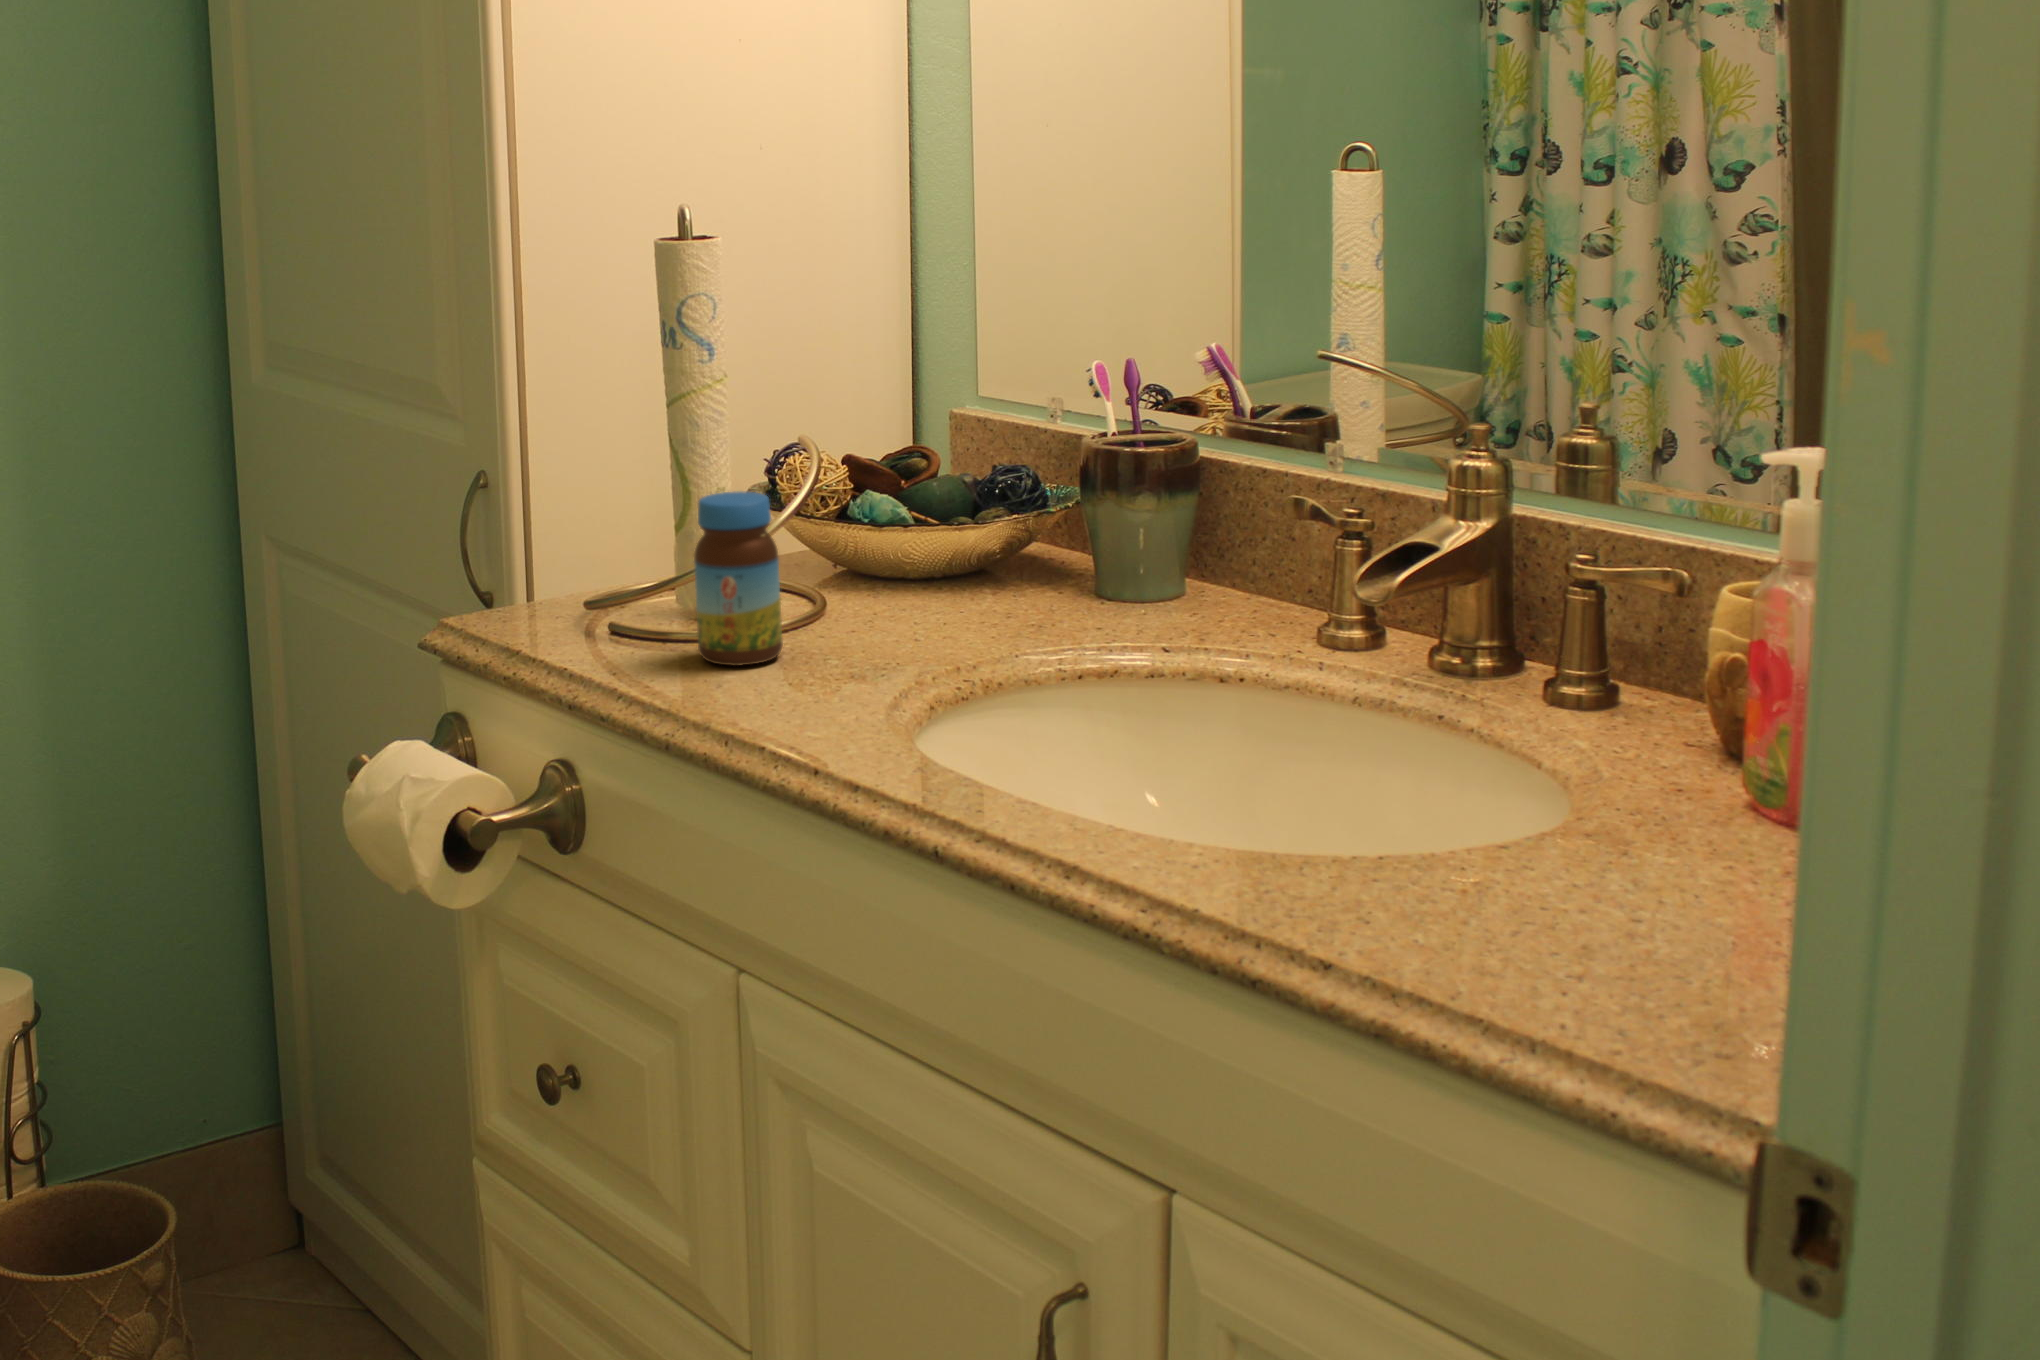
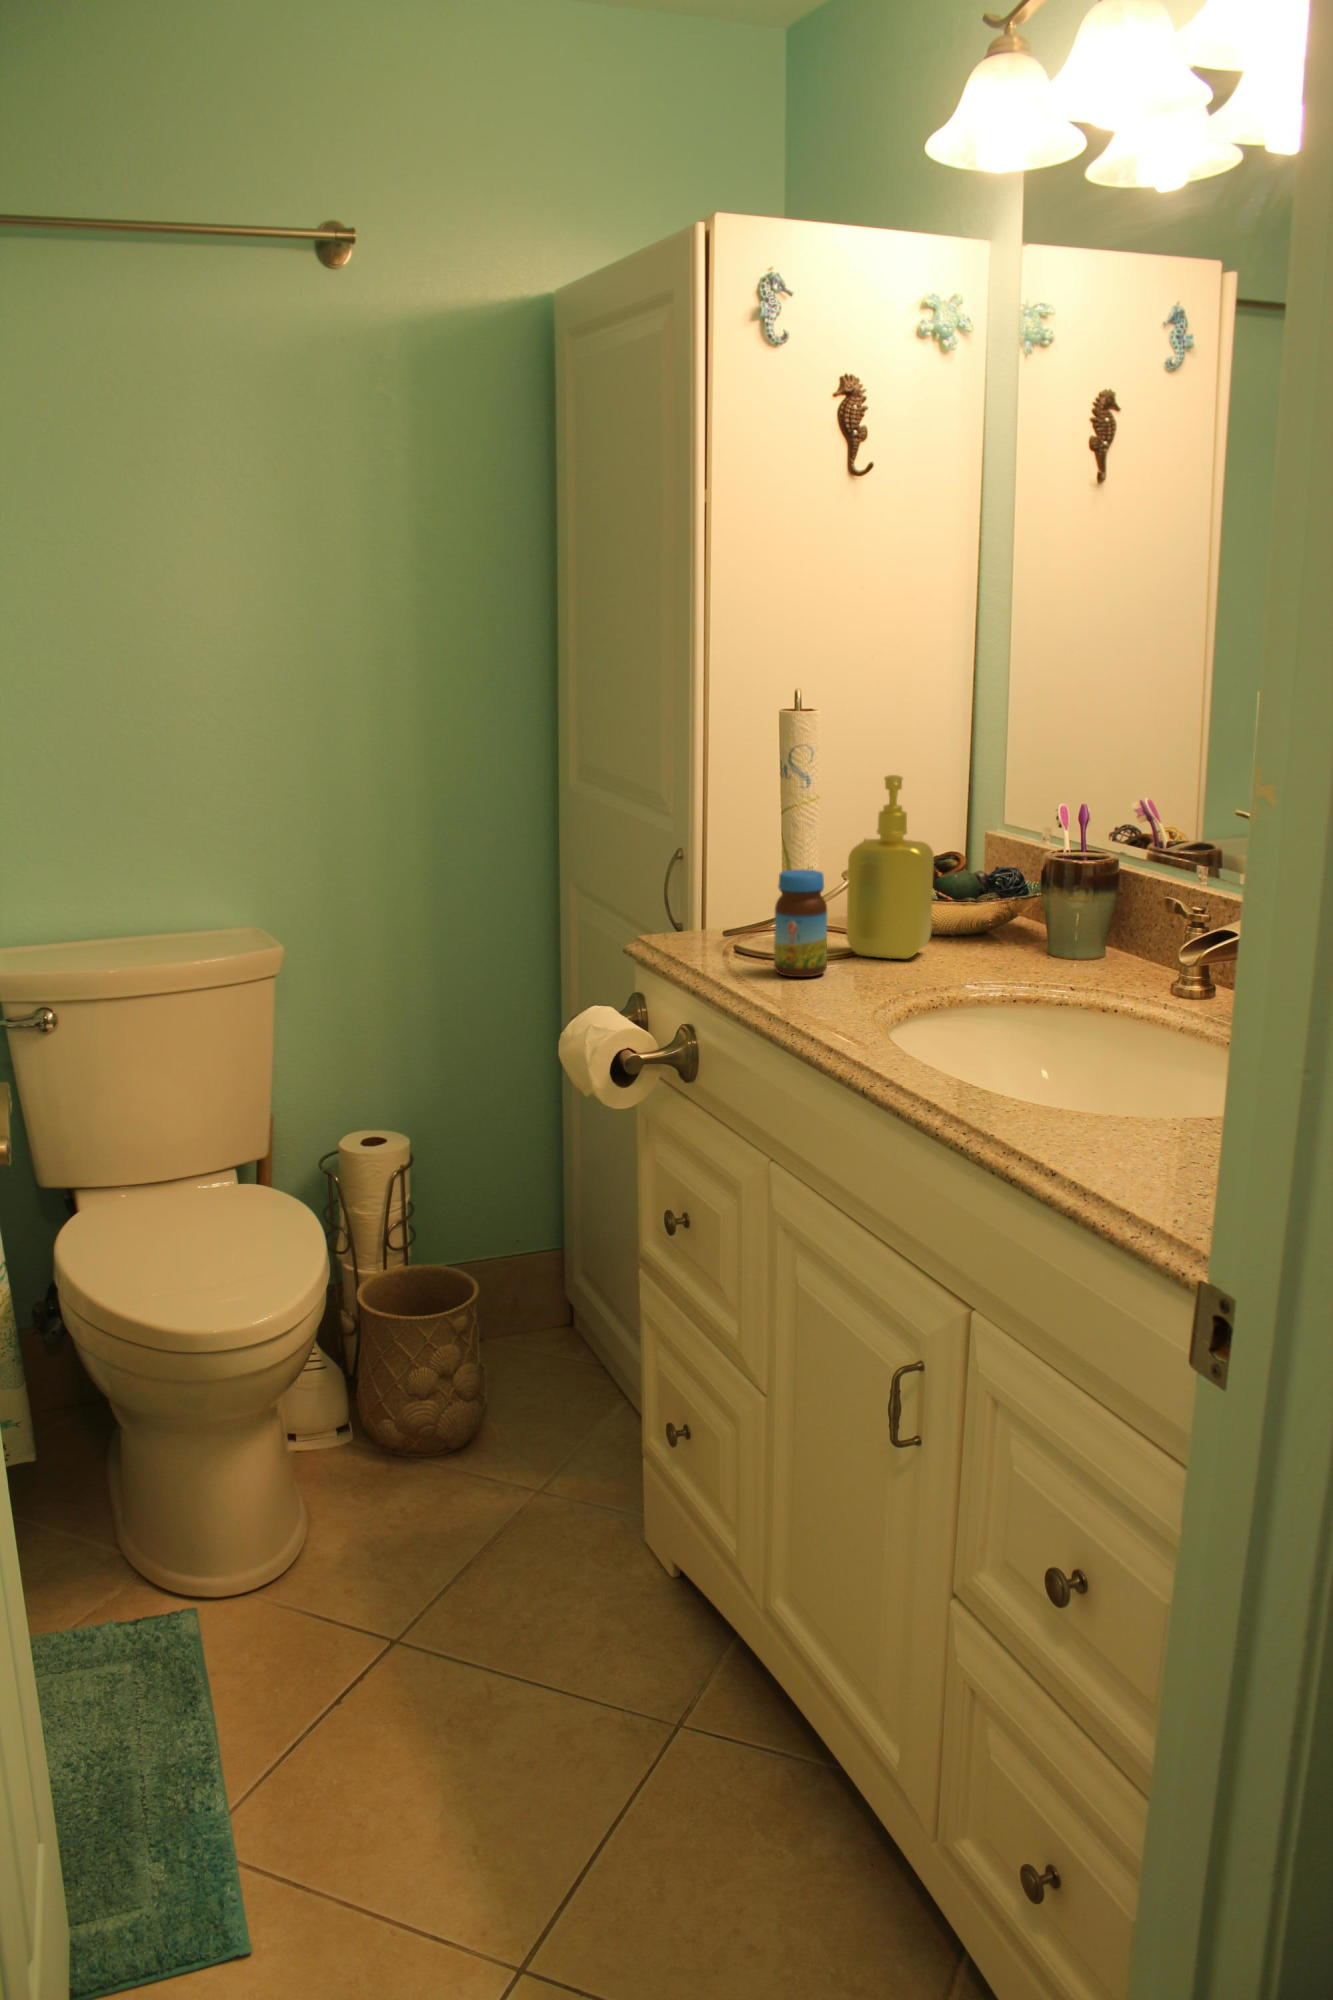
soap dispenser: none [790,331,924,621] -> present [847,775,934,959]

